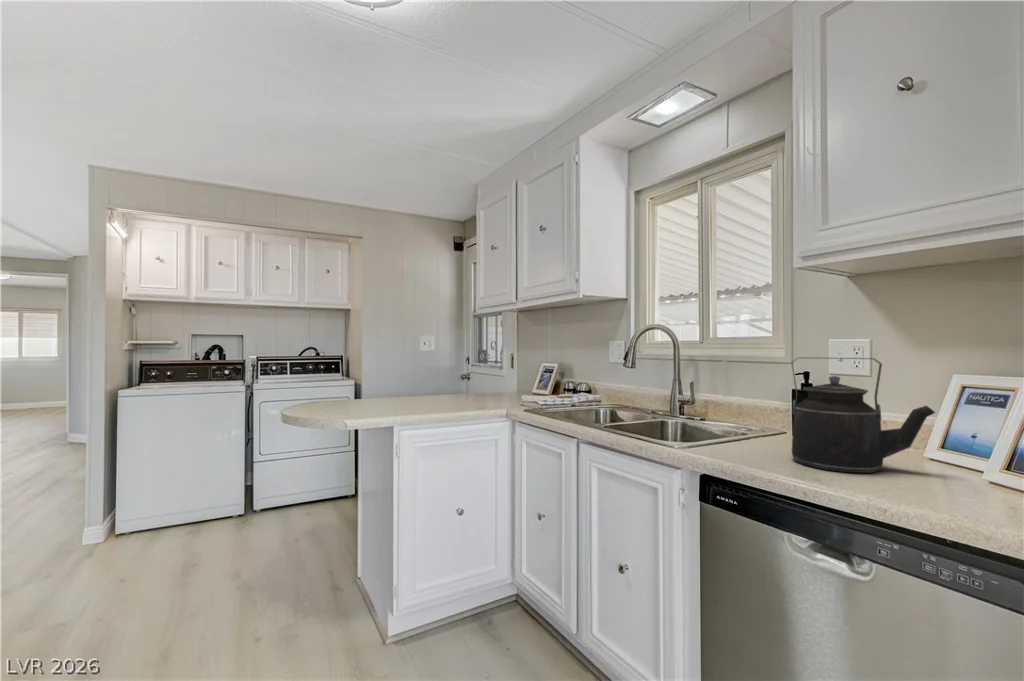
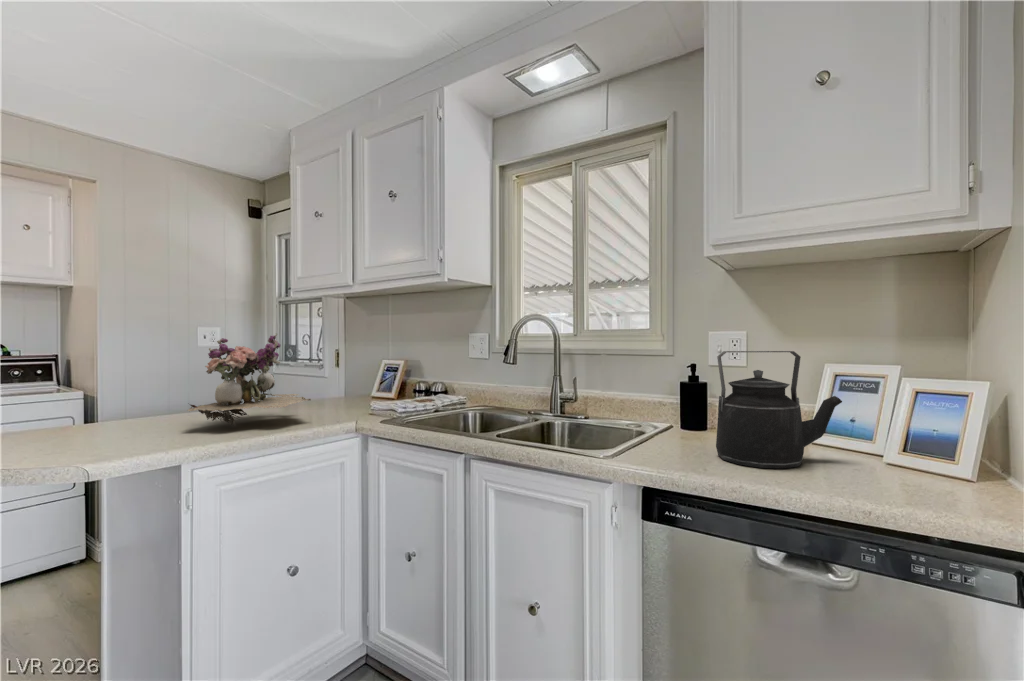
flower arrangement: none [396,340,475,405] -> present [188,333,311,425]

